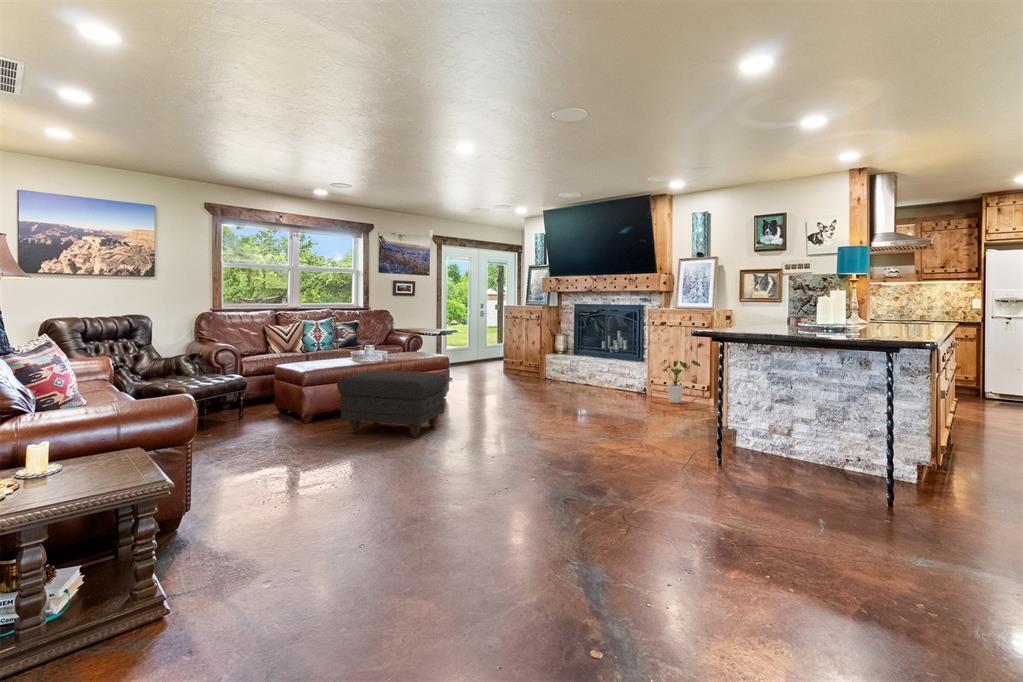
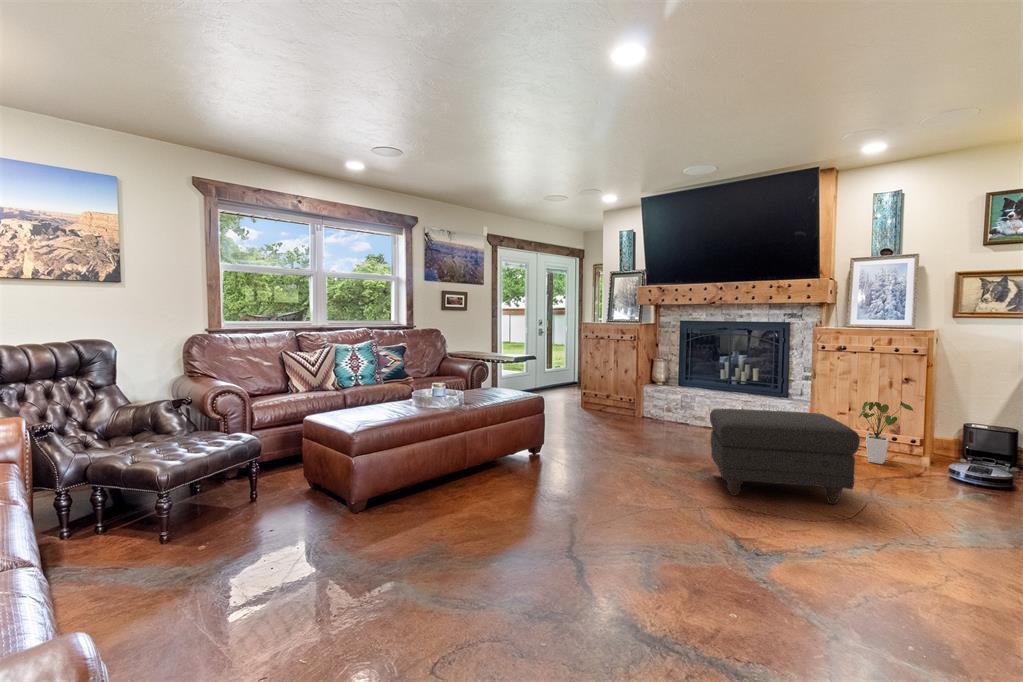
ottoman: present [337,370,447,437] -> present [710,409,860,504]

